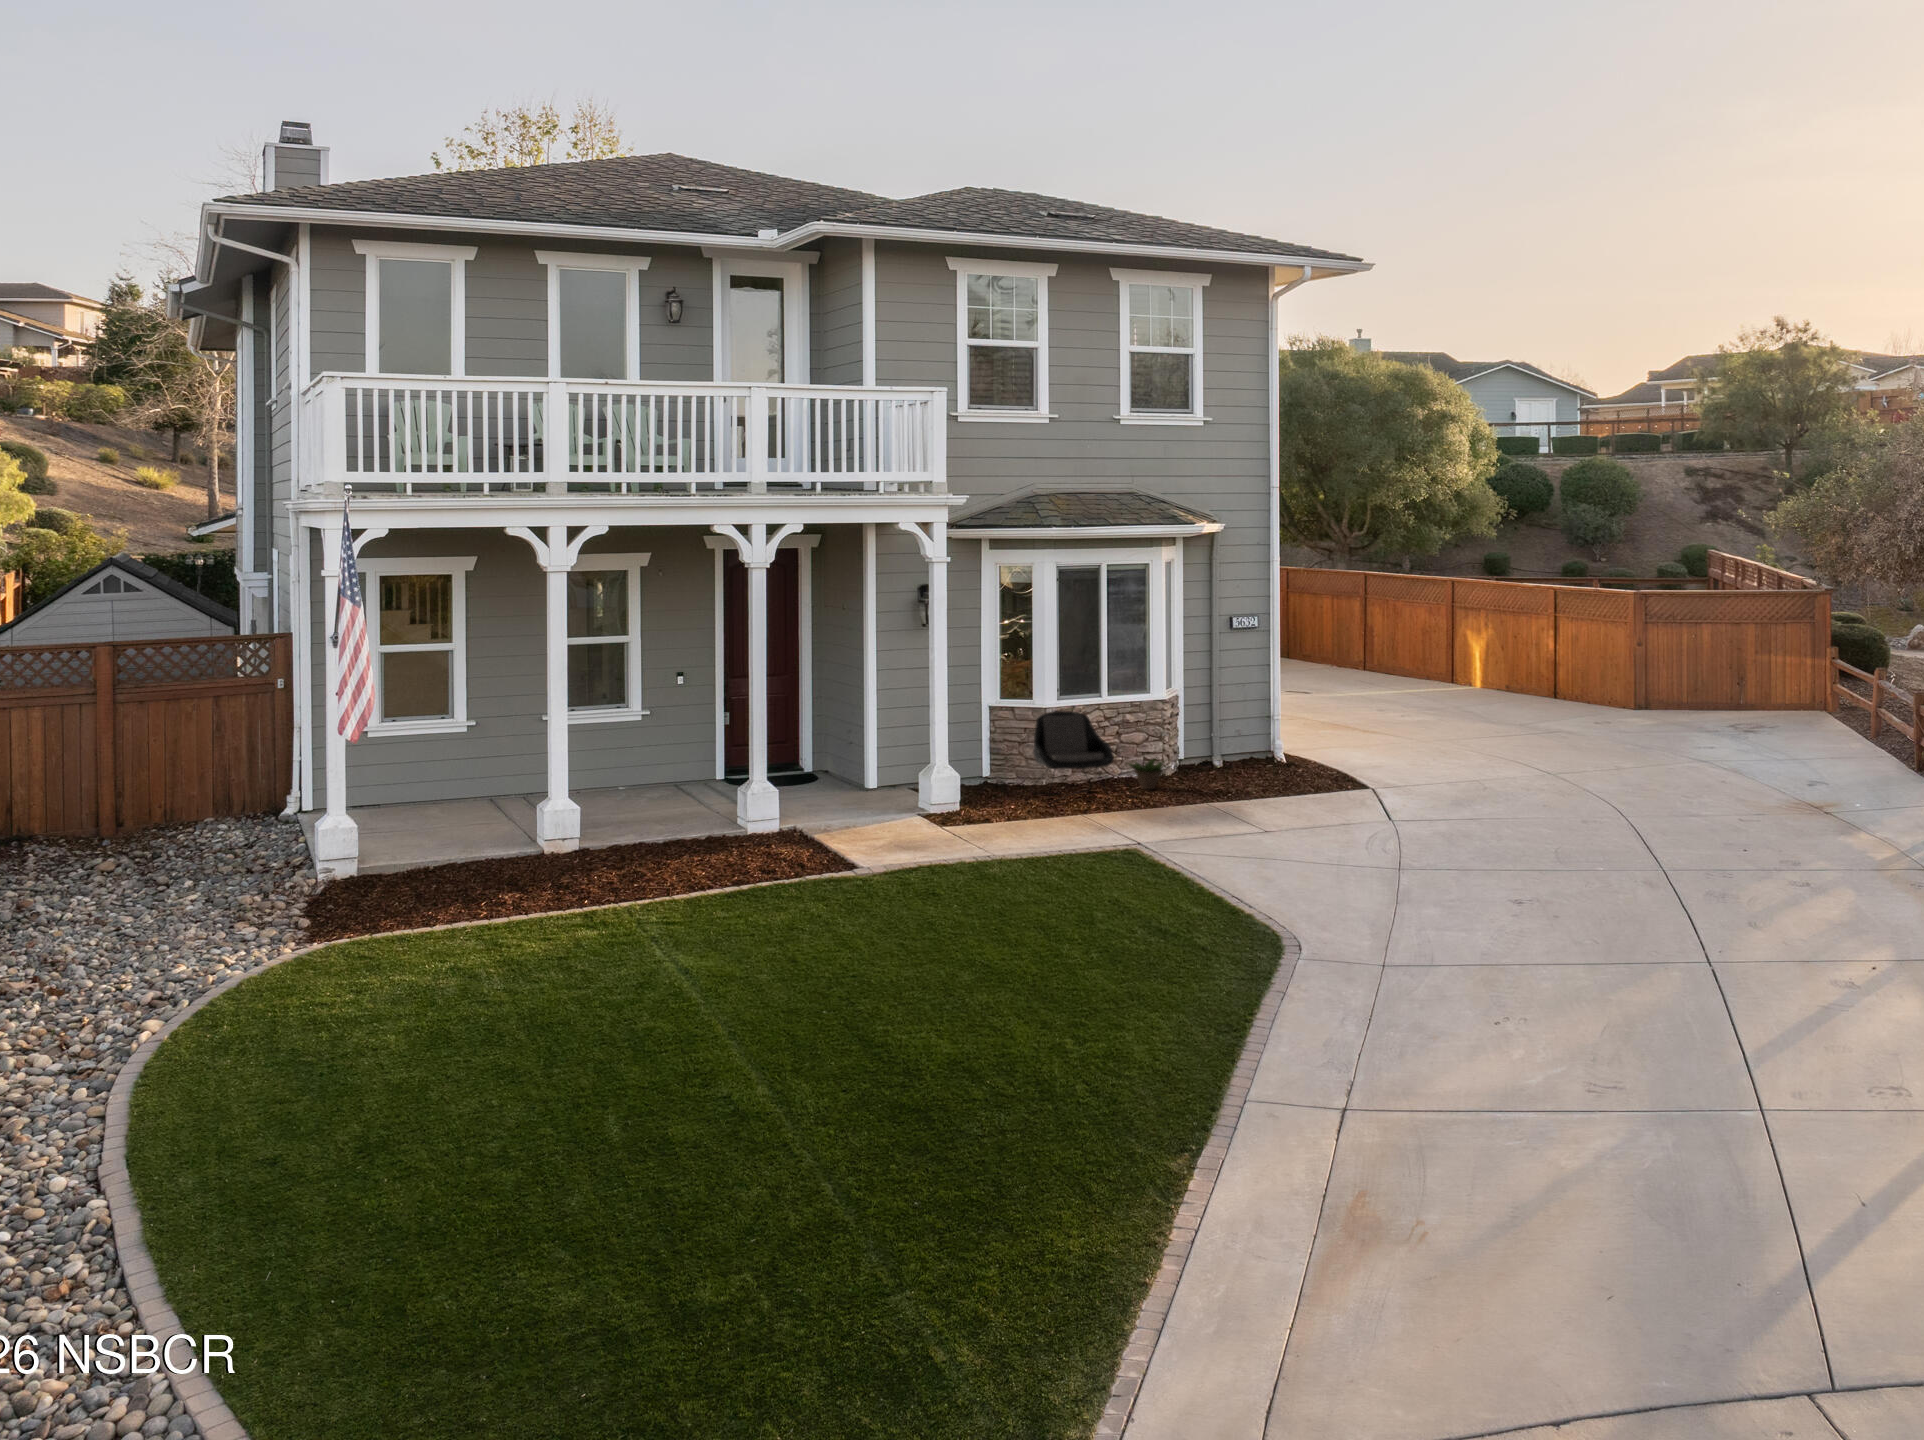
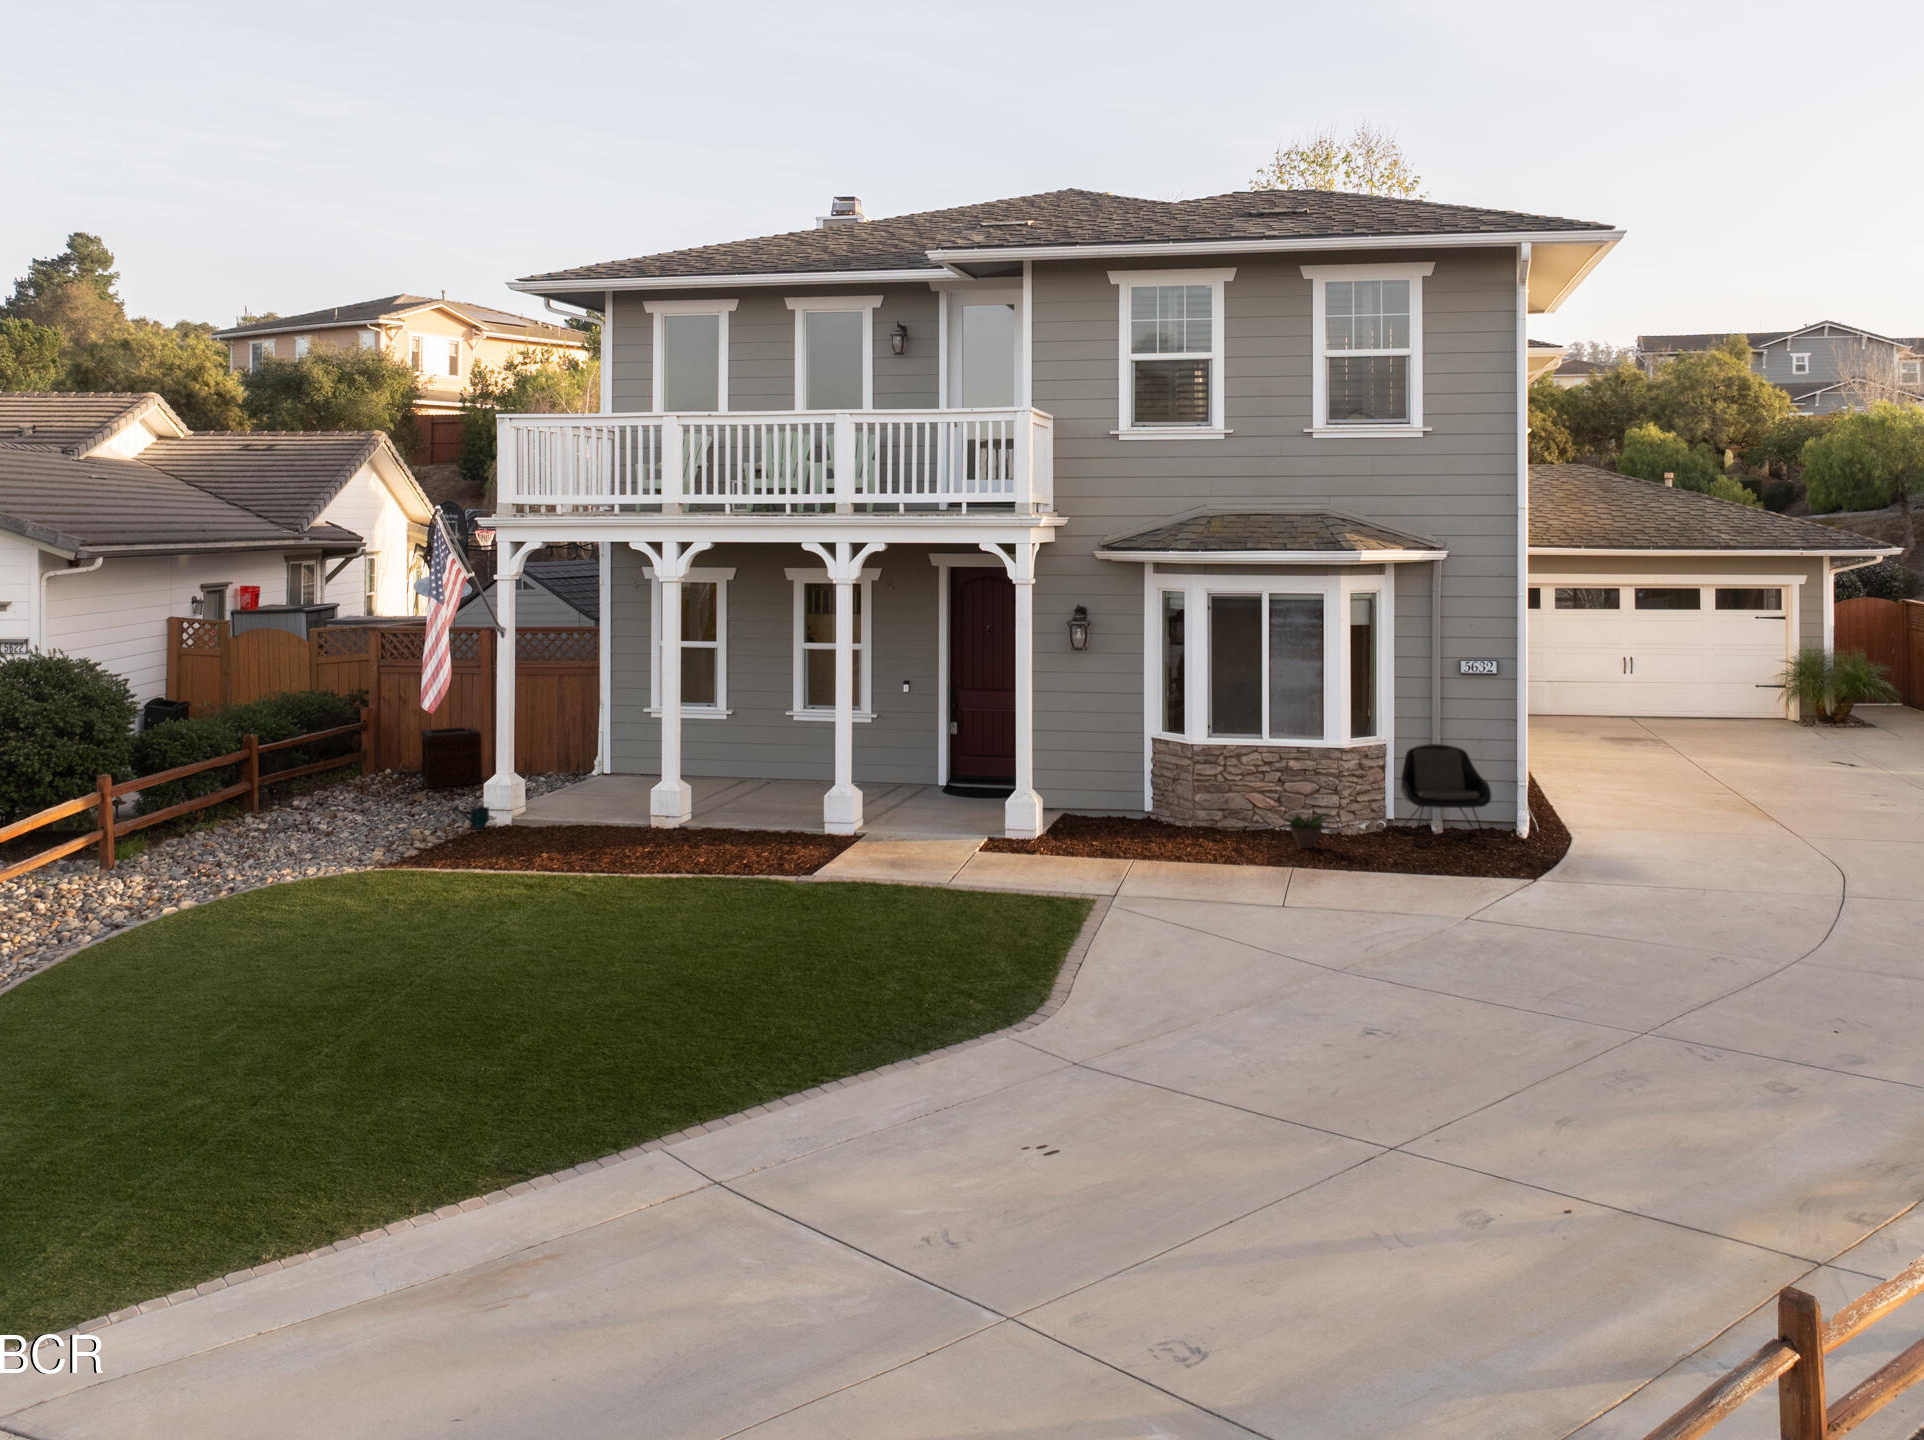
lounge chair: present [1031,711,1114,806] -> present [1401,744,1491,848]
wooden crate: none [10,767,125,856] -> present [421,728,482,788]
watering can: none [285,853,326,889] -> present [453,806,489,829]

